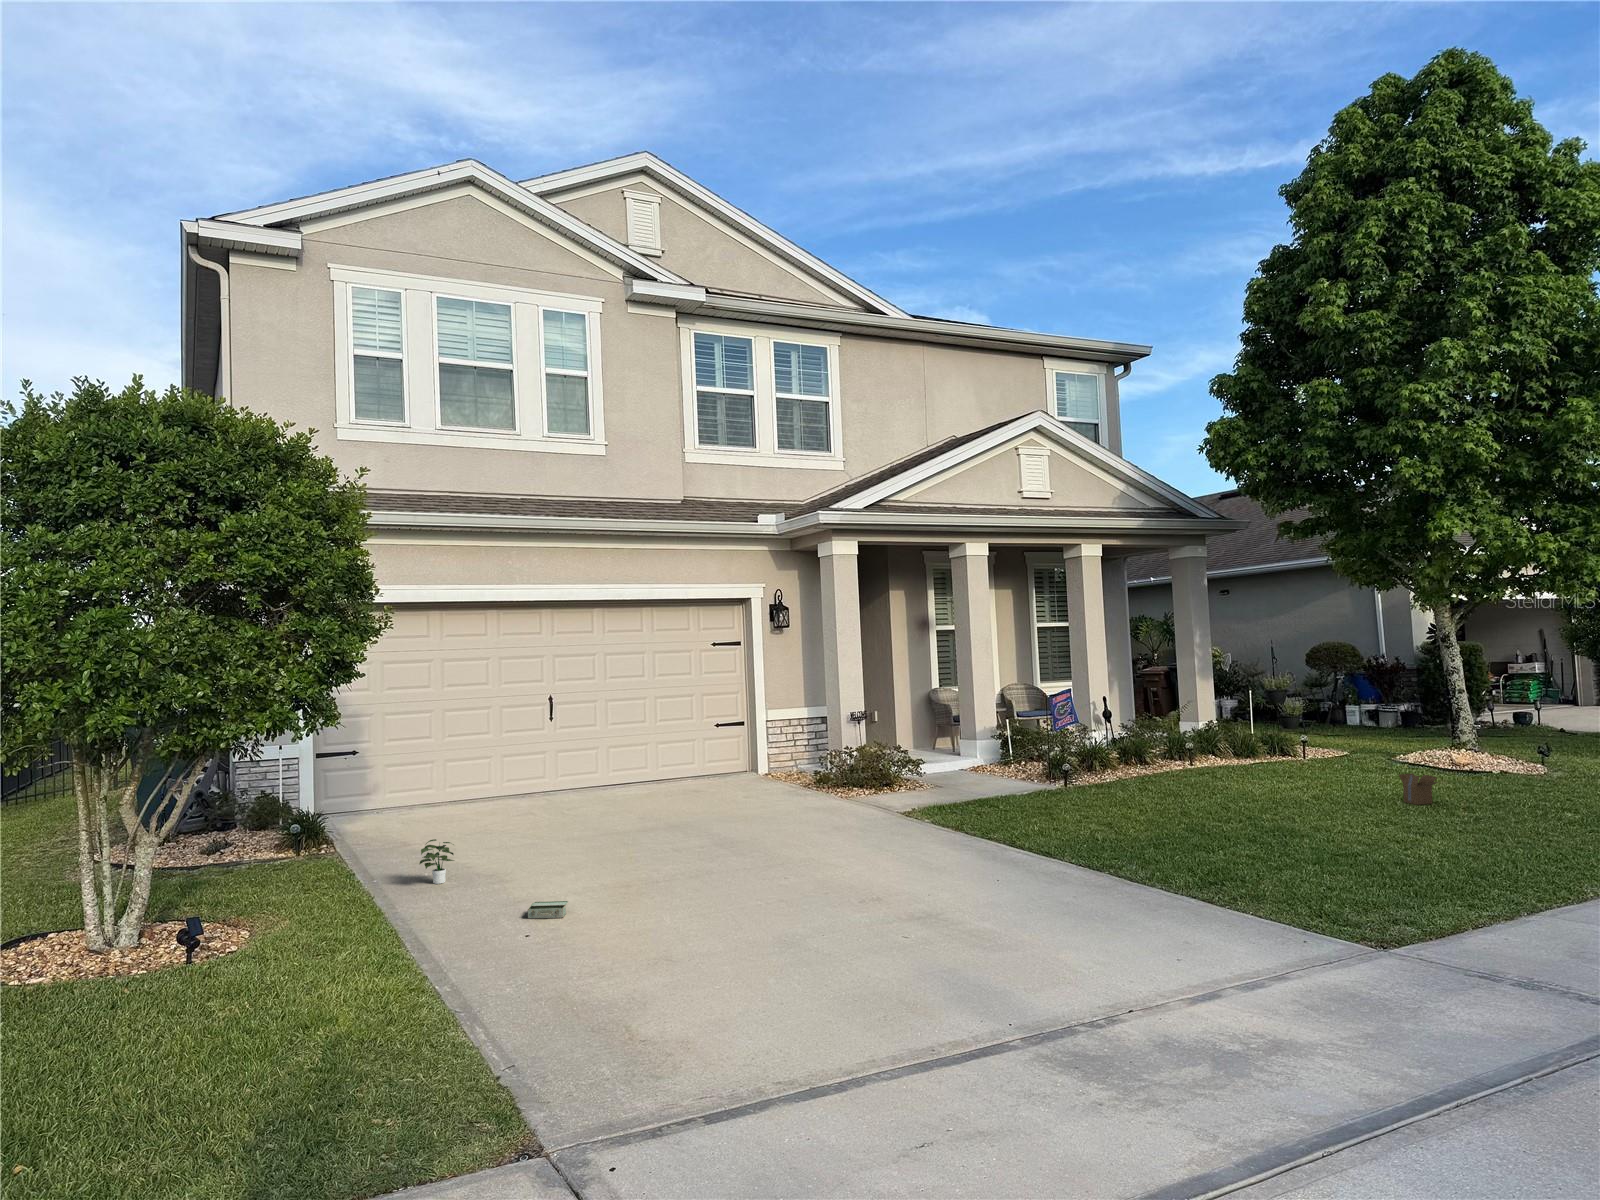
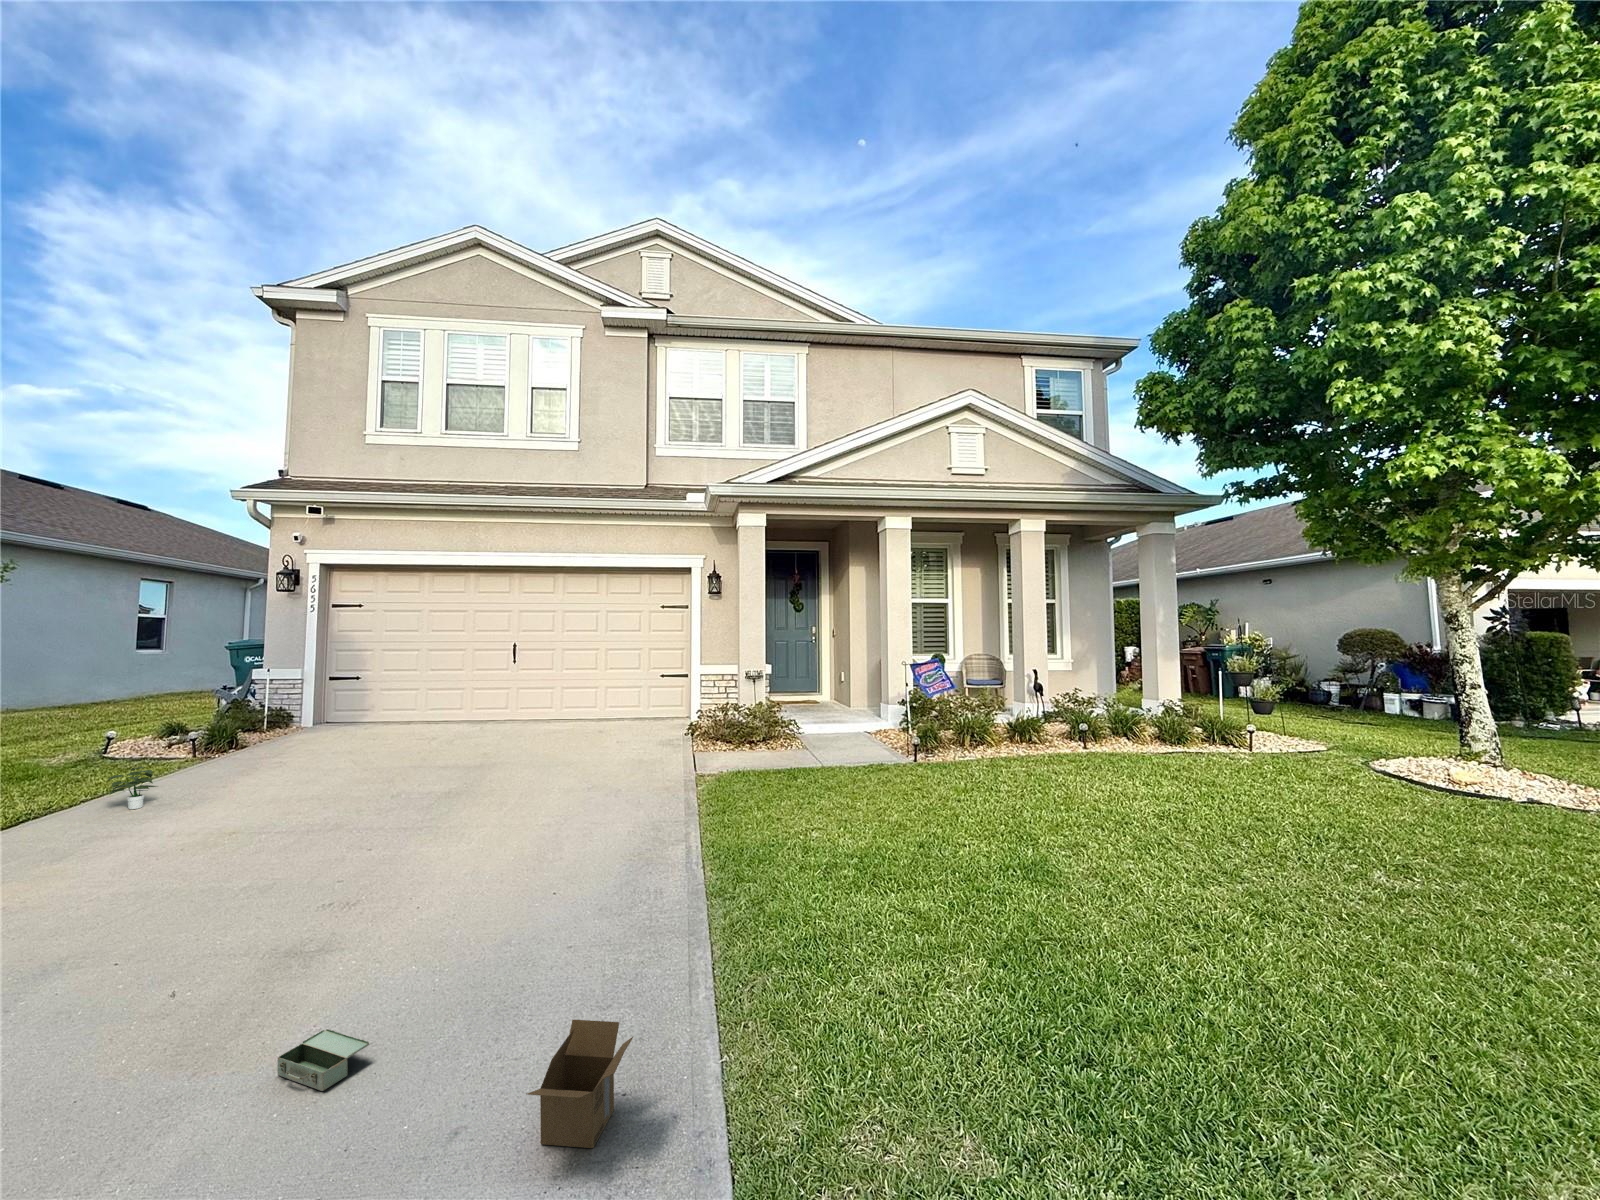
cardboard box: present [1399,773,1438,805] -> present [527,1020,633,1148]
toolbox: present [528,901,568,918] -> present [277,1029,369,1091]

